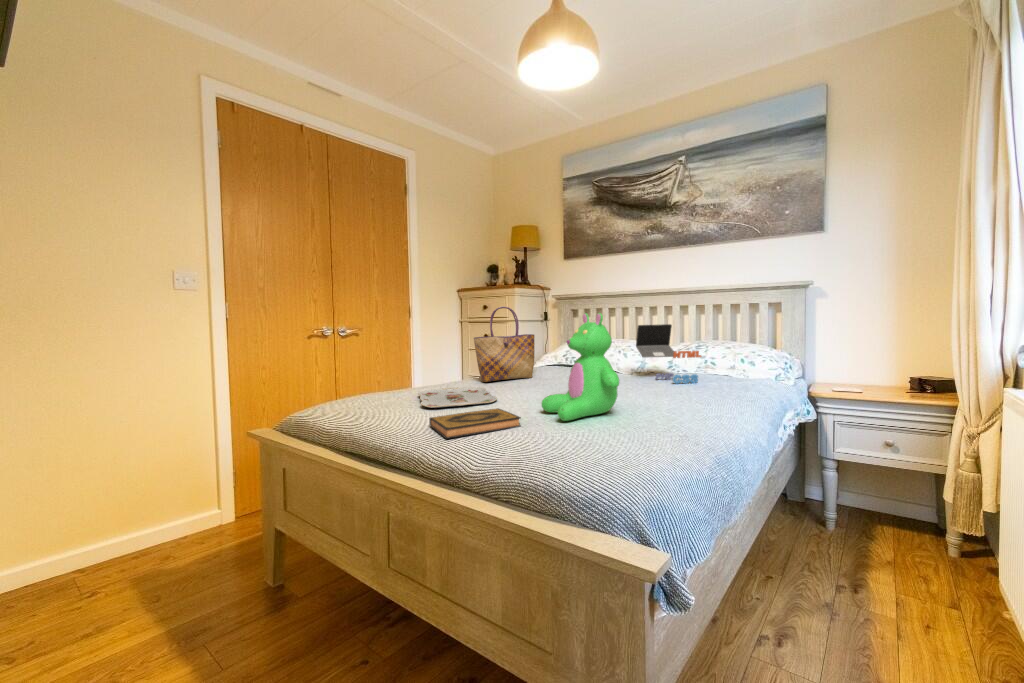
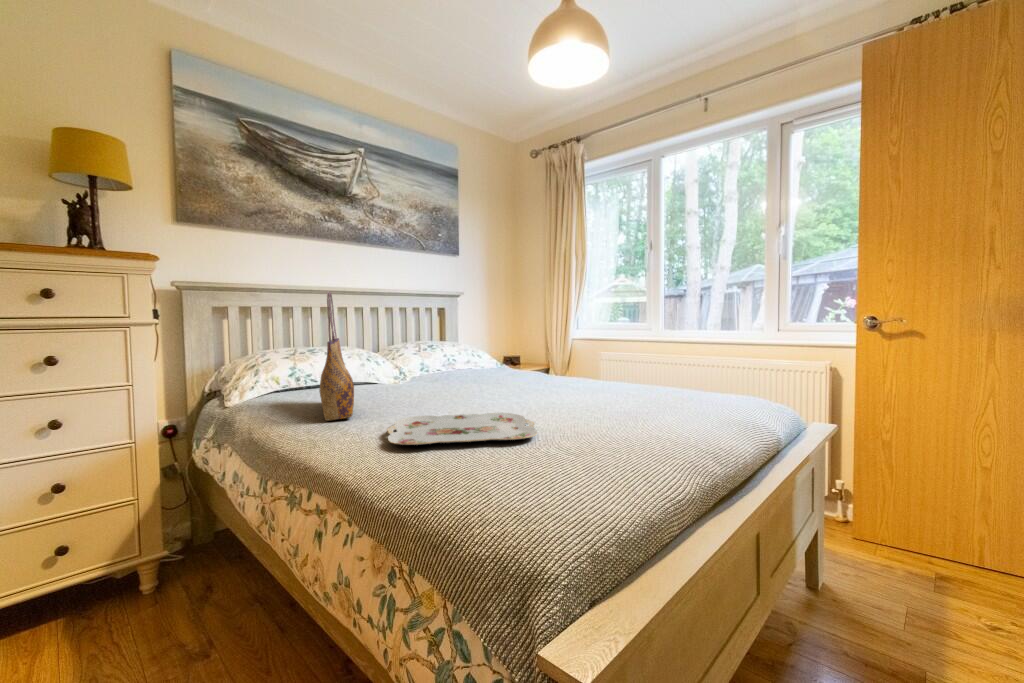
teddy bear: present [541,313,619,421] -> none [552,304,629,402]
laptop: present [636,324,702,384] -> none [432,324,495,378]
hardback book: present [429,408,521,439] -> none [586,402,690,435]

